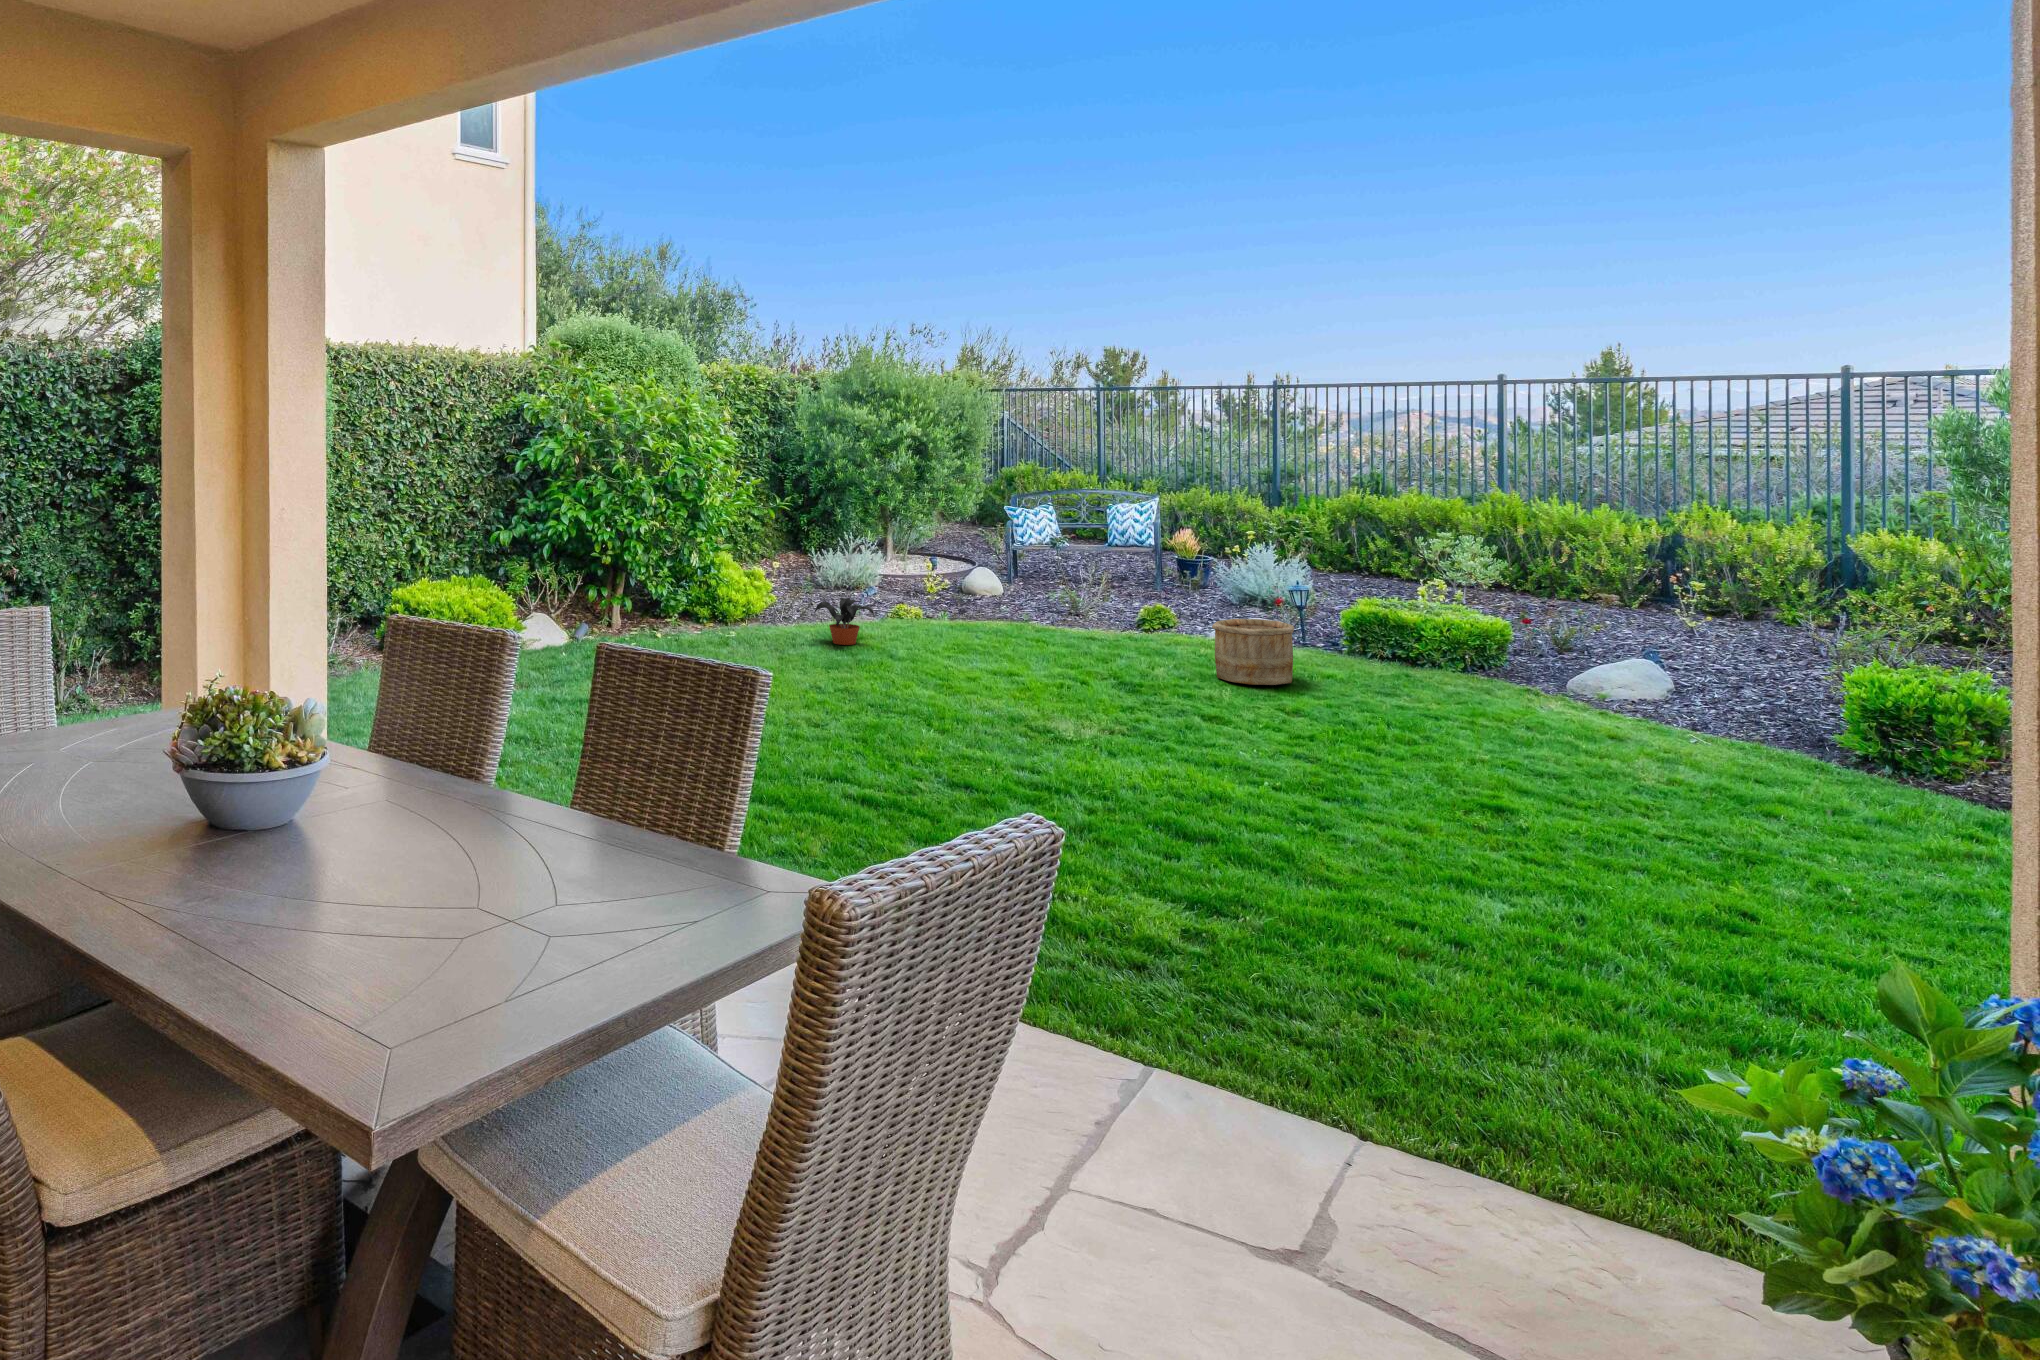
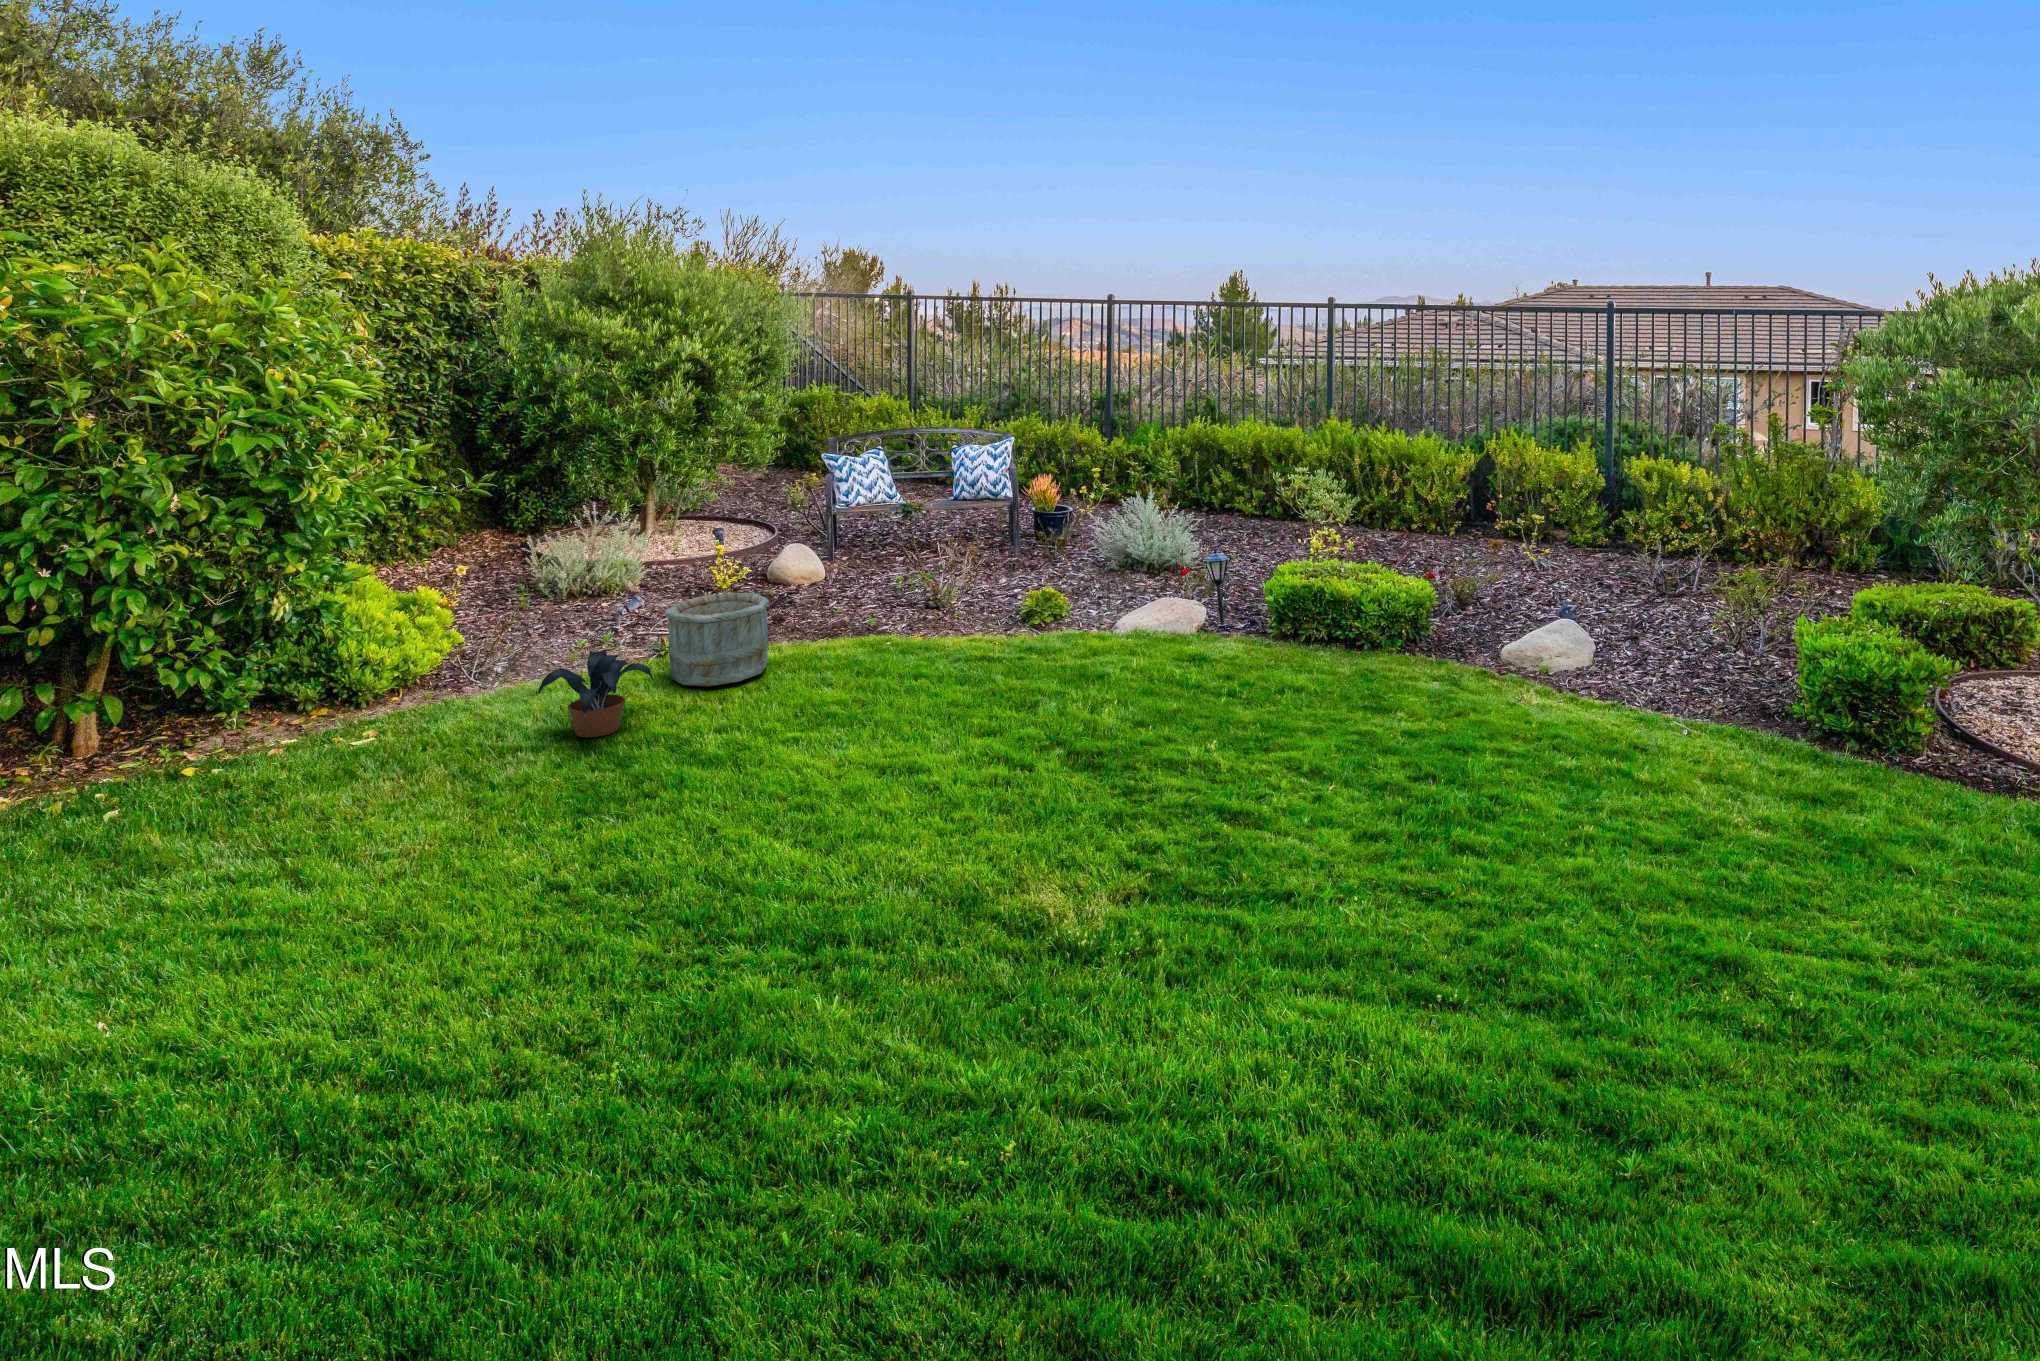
wooden bucket: present [1212,619,1294,685] -> present [664,593,769,686]

